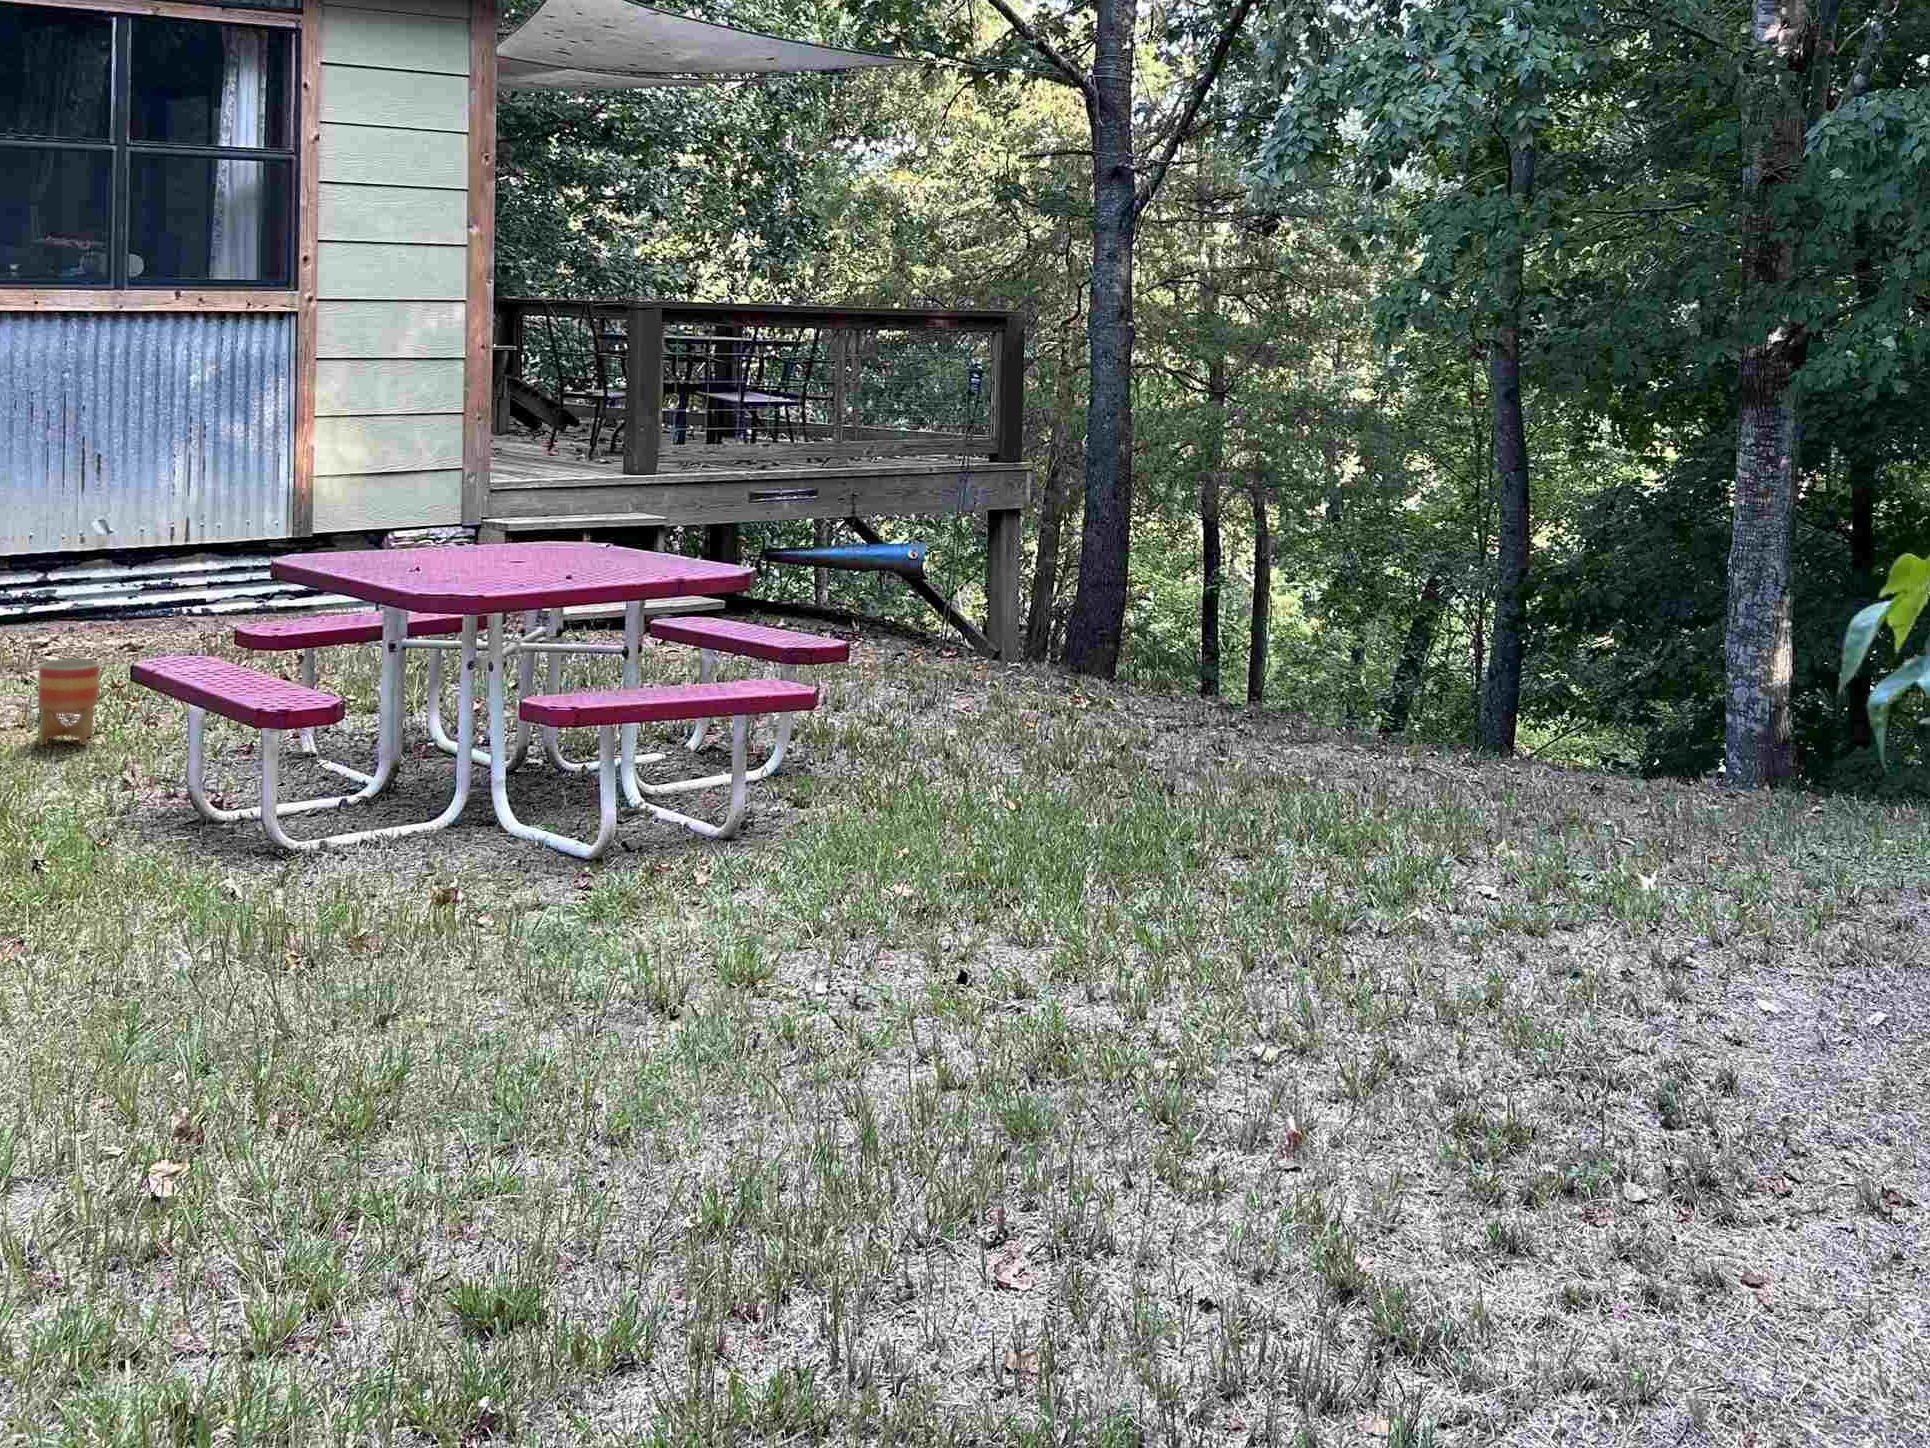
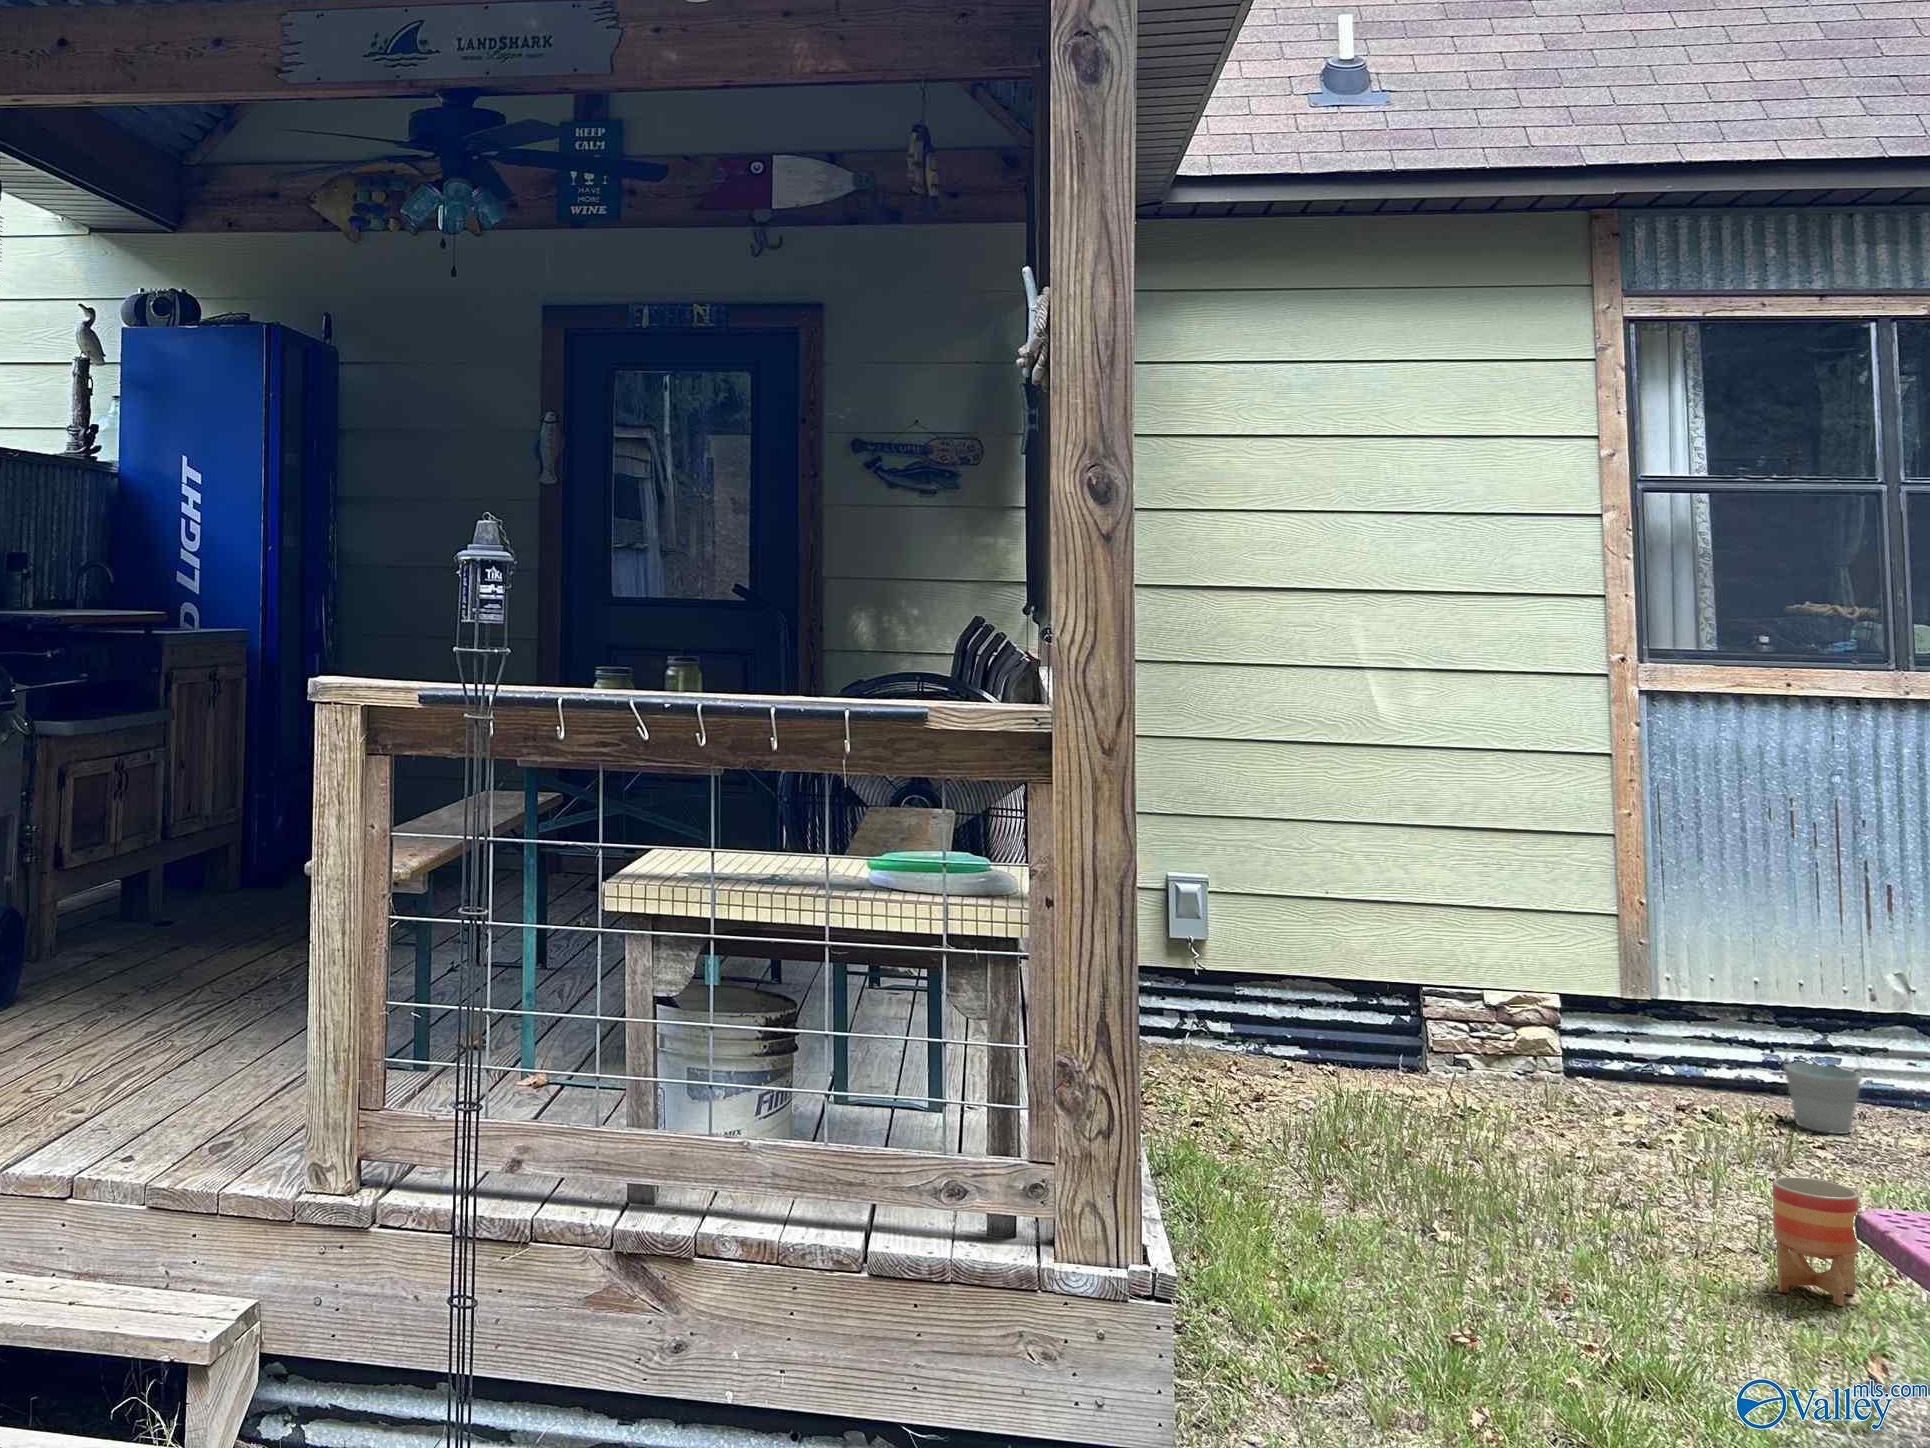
bucket: none [17,572,74,644] -> present [1784,1037,1862,1134]

